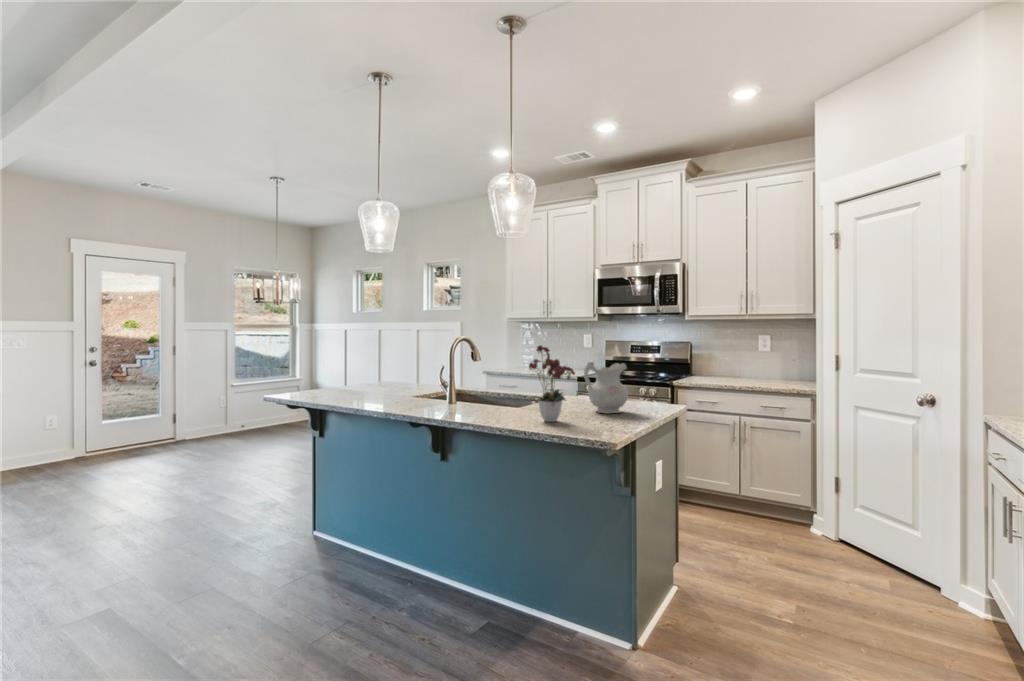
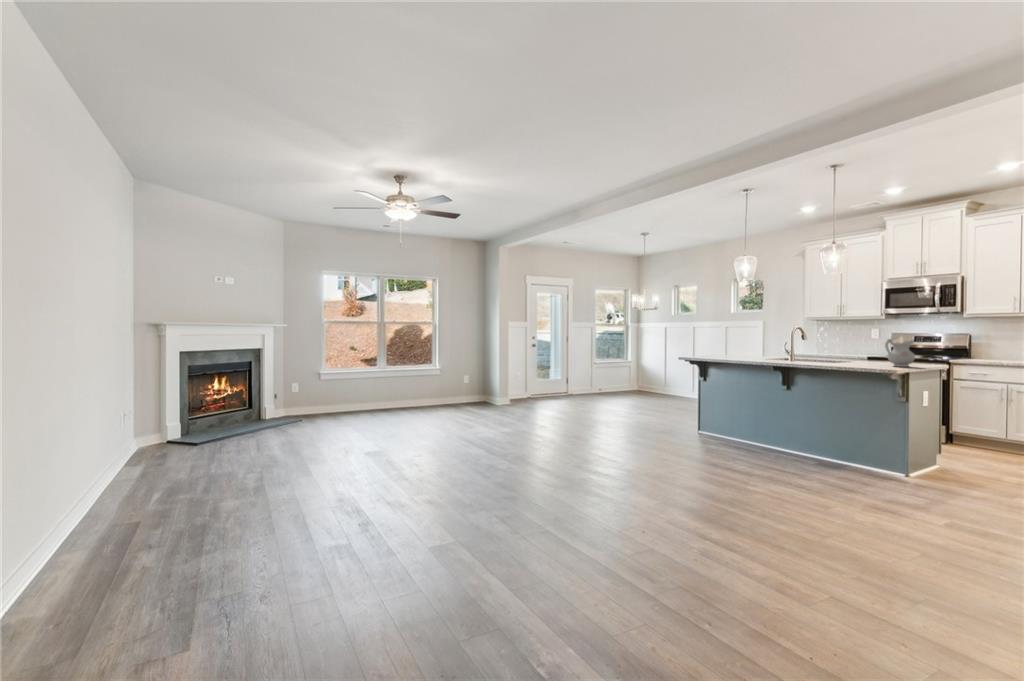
flower arrangement: present [529,345,575,422] -> none [851,327,885,367]

